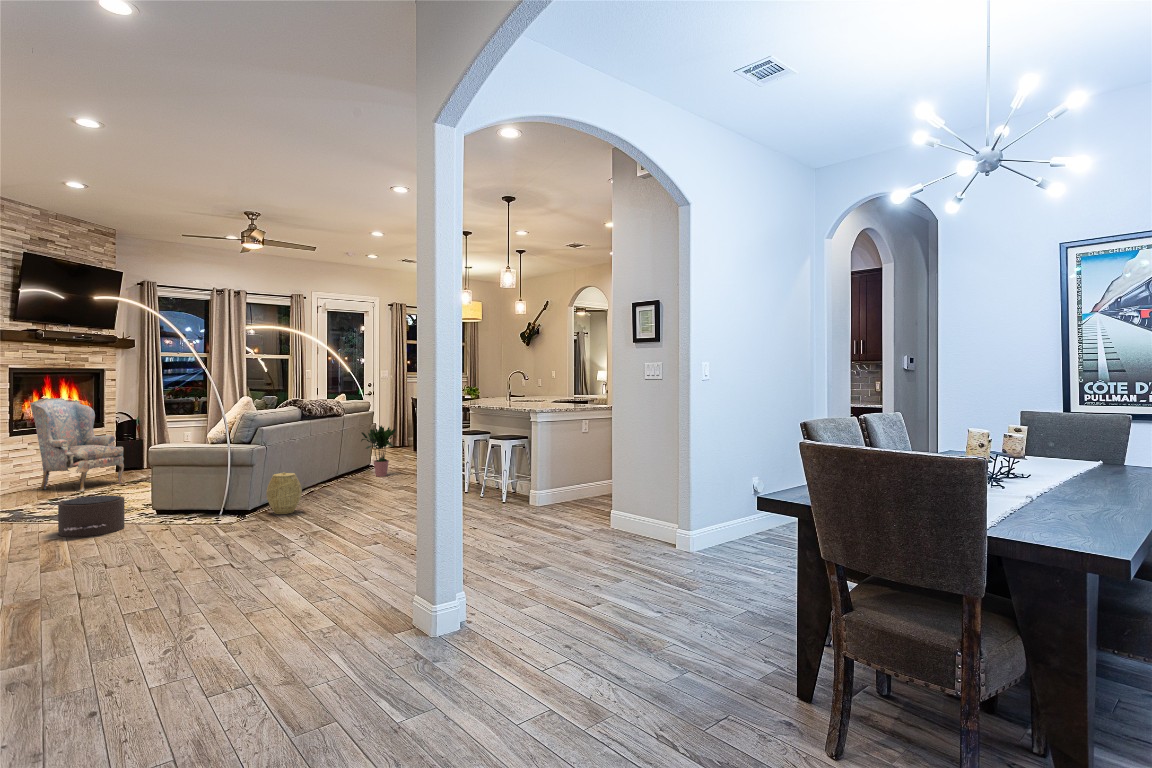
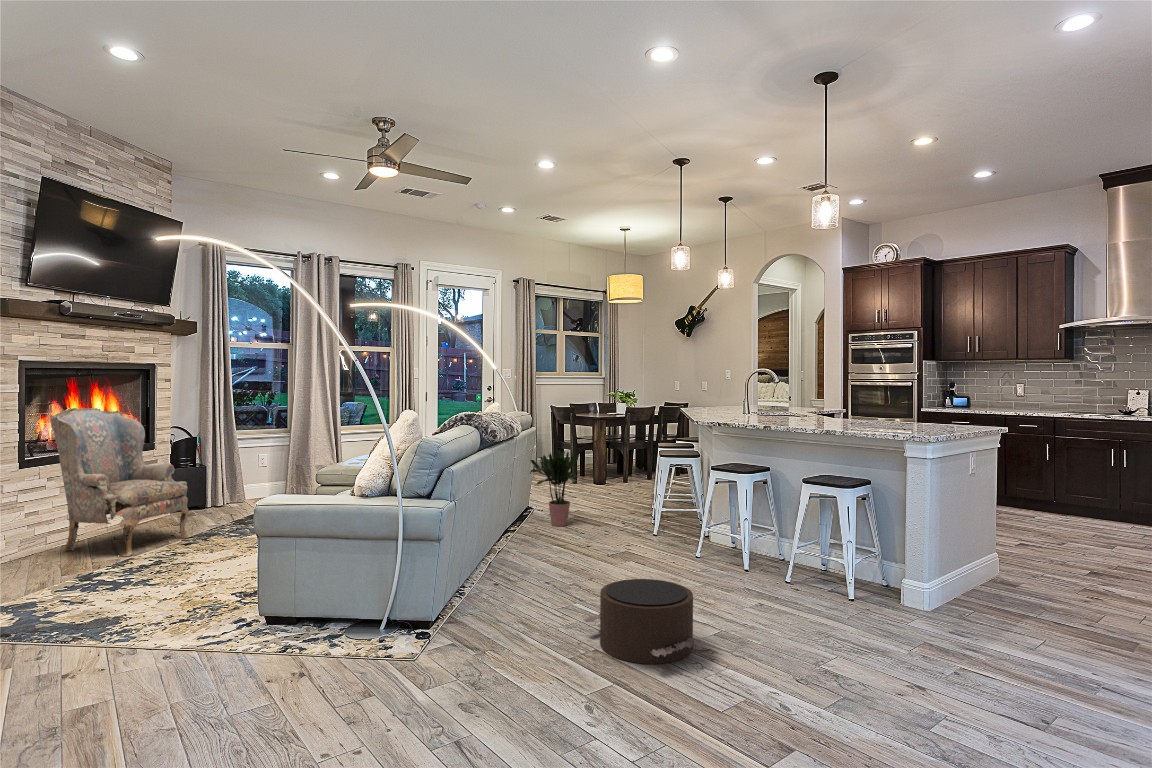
woven basket: present [266,472,302,514] -> none [458,546,516,623]
pouf: present [58,496,125,537] -> present [584,579,699,664]

